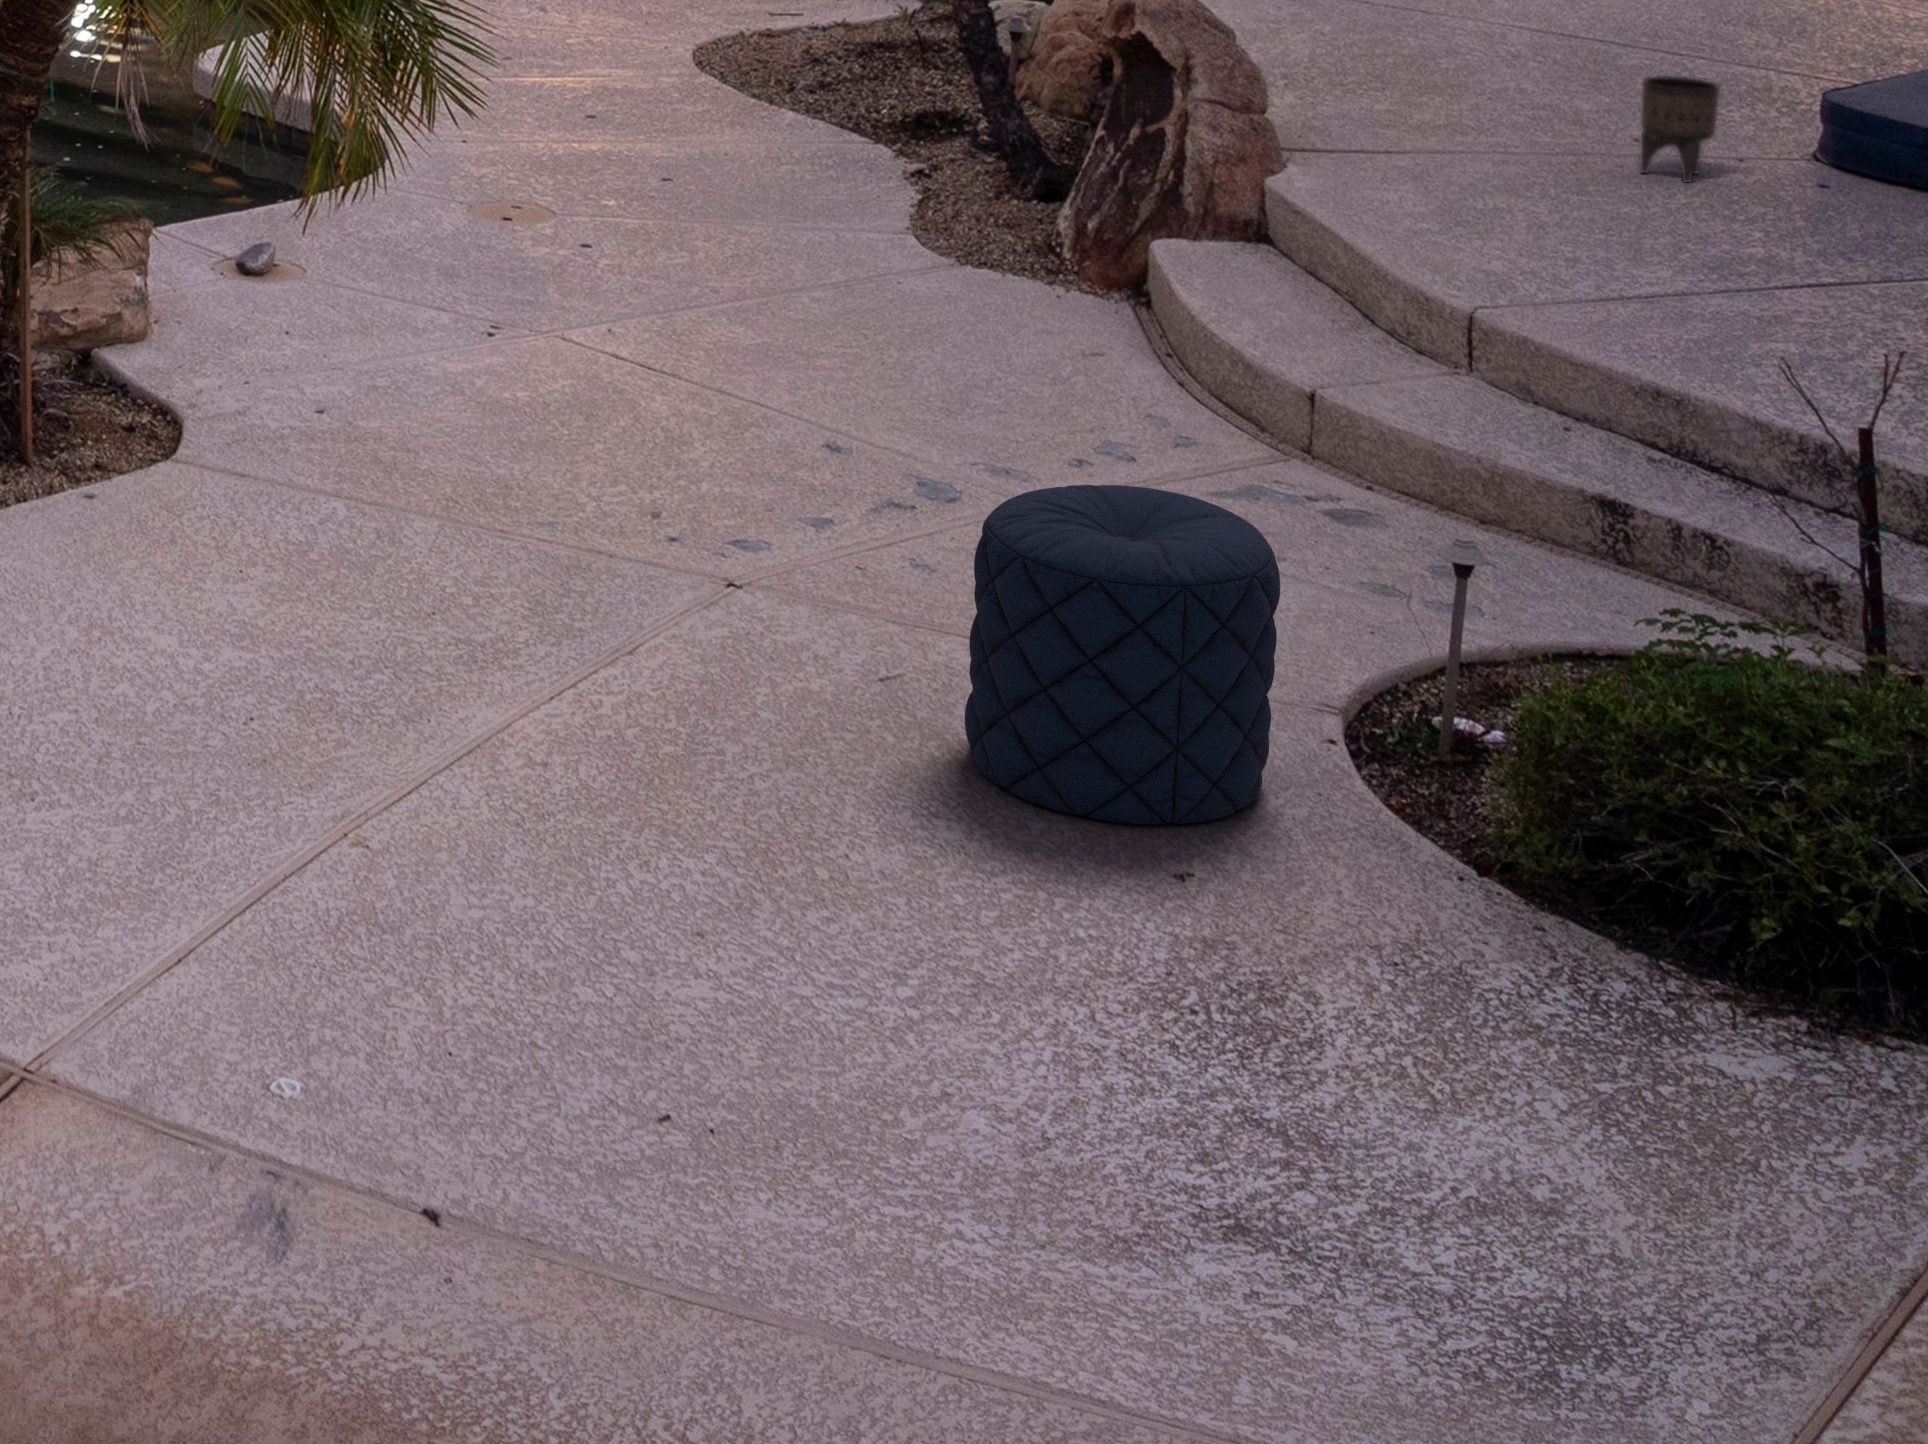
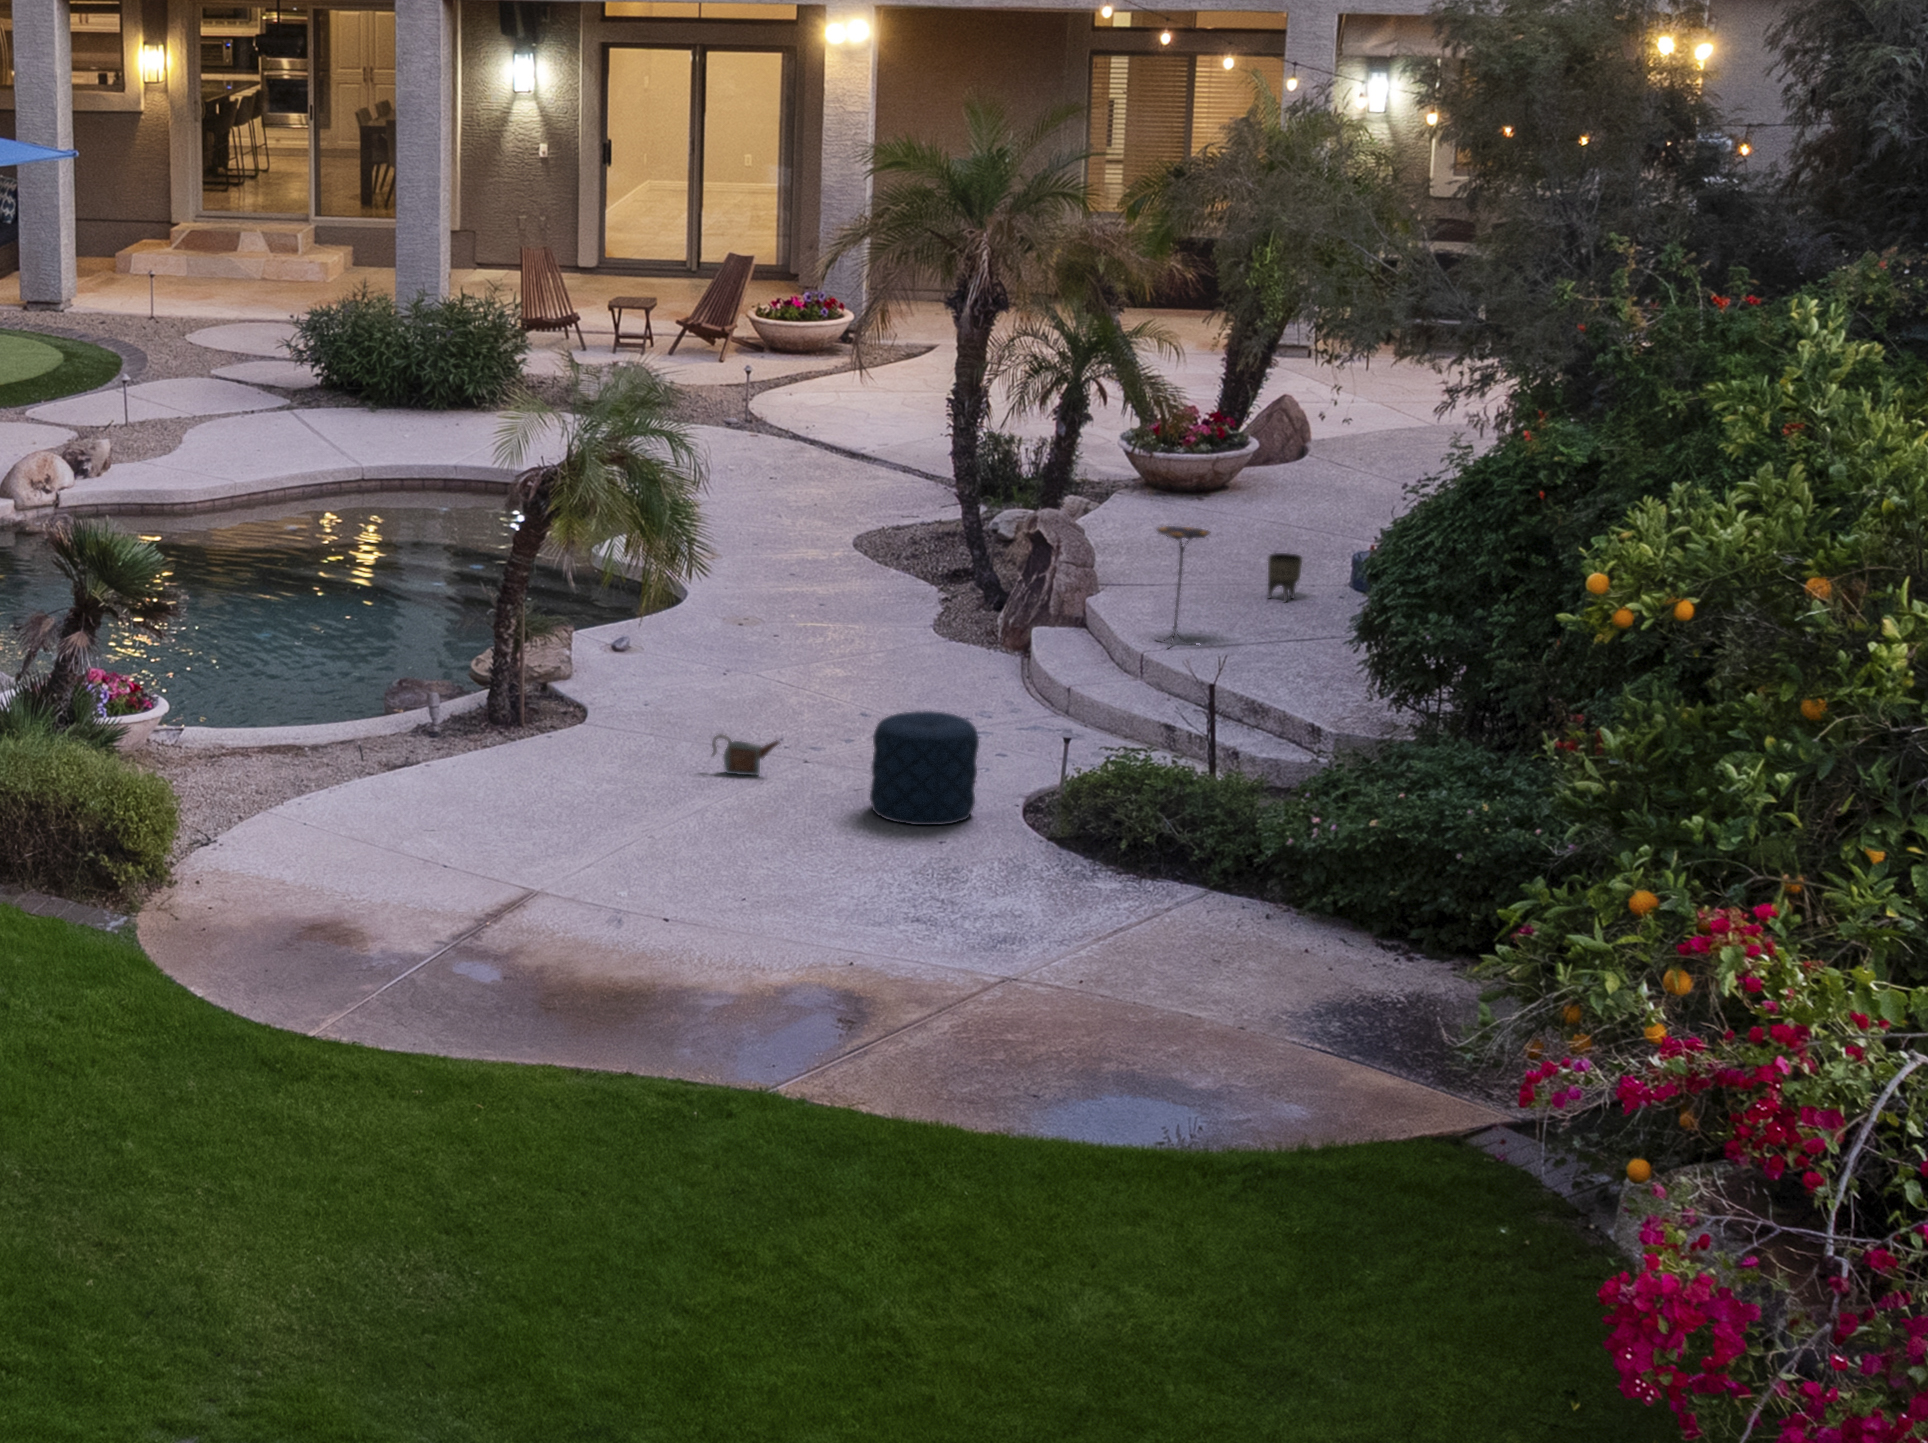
side table: none [1473,9,1615,289] -> present [1157,526,1209,641]
watering can: none [503,521,690,634] -> present [712,735,779,775]

